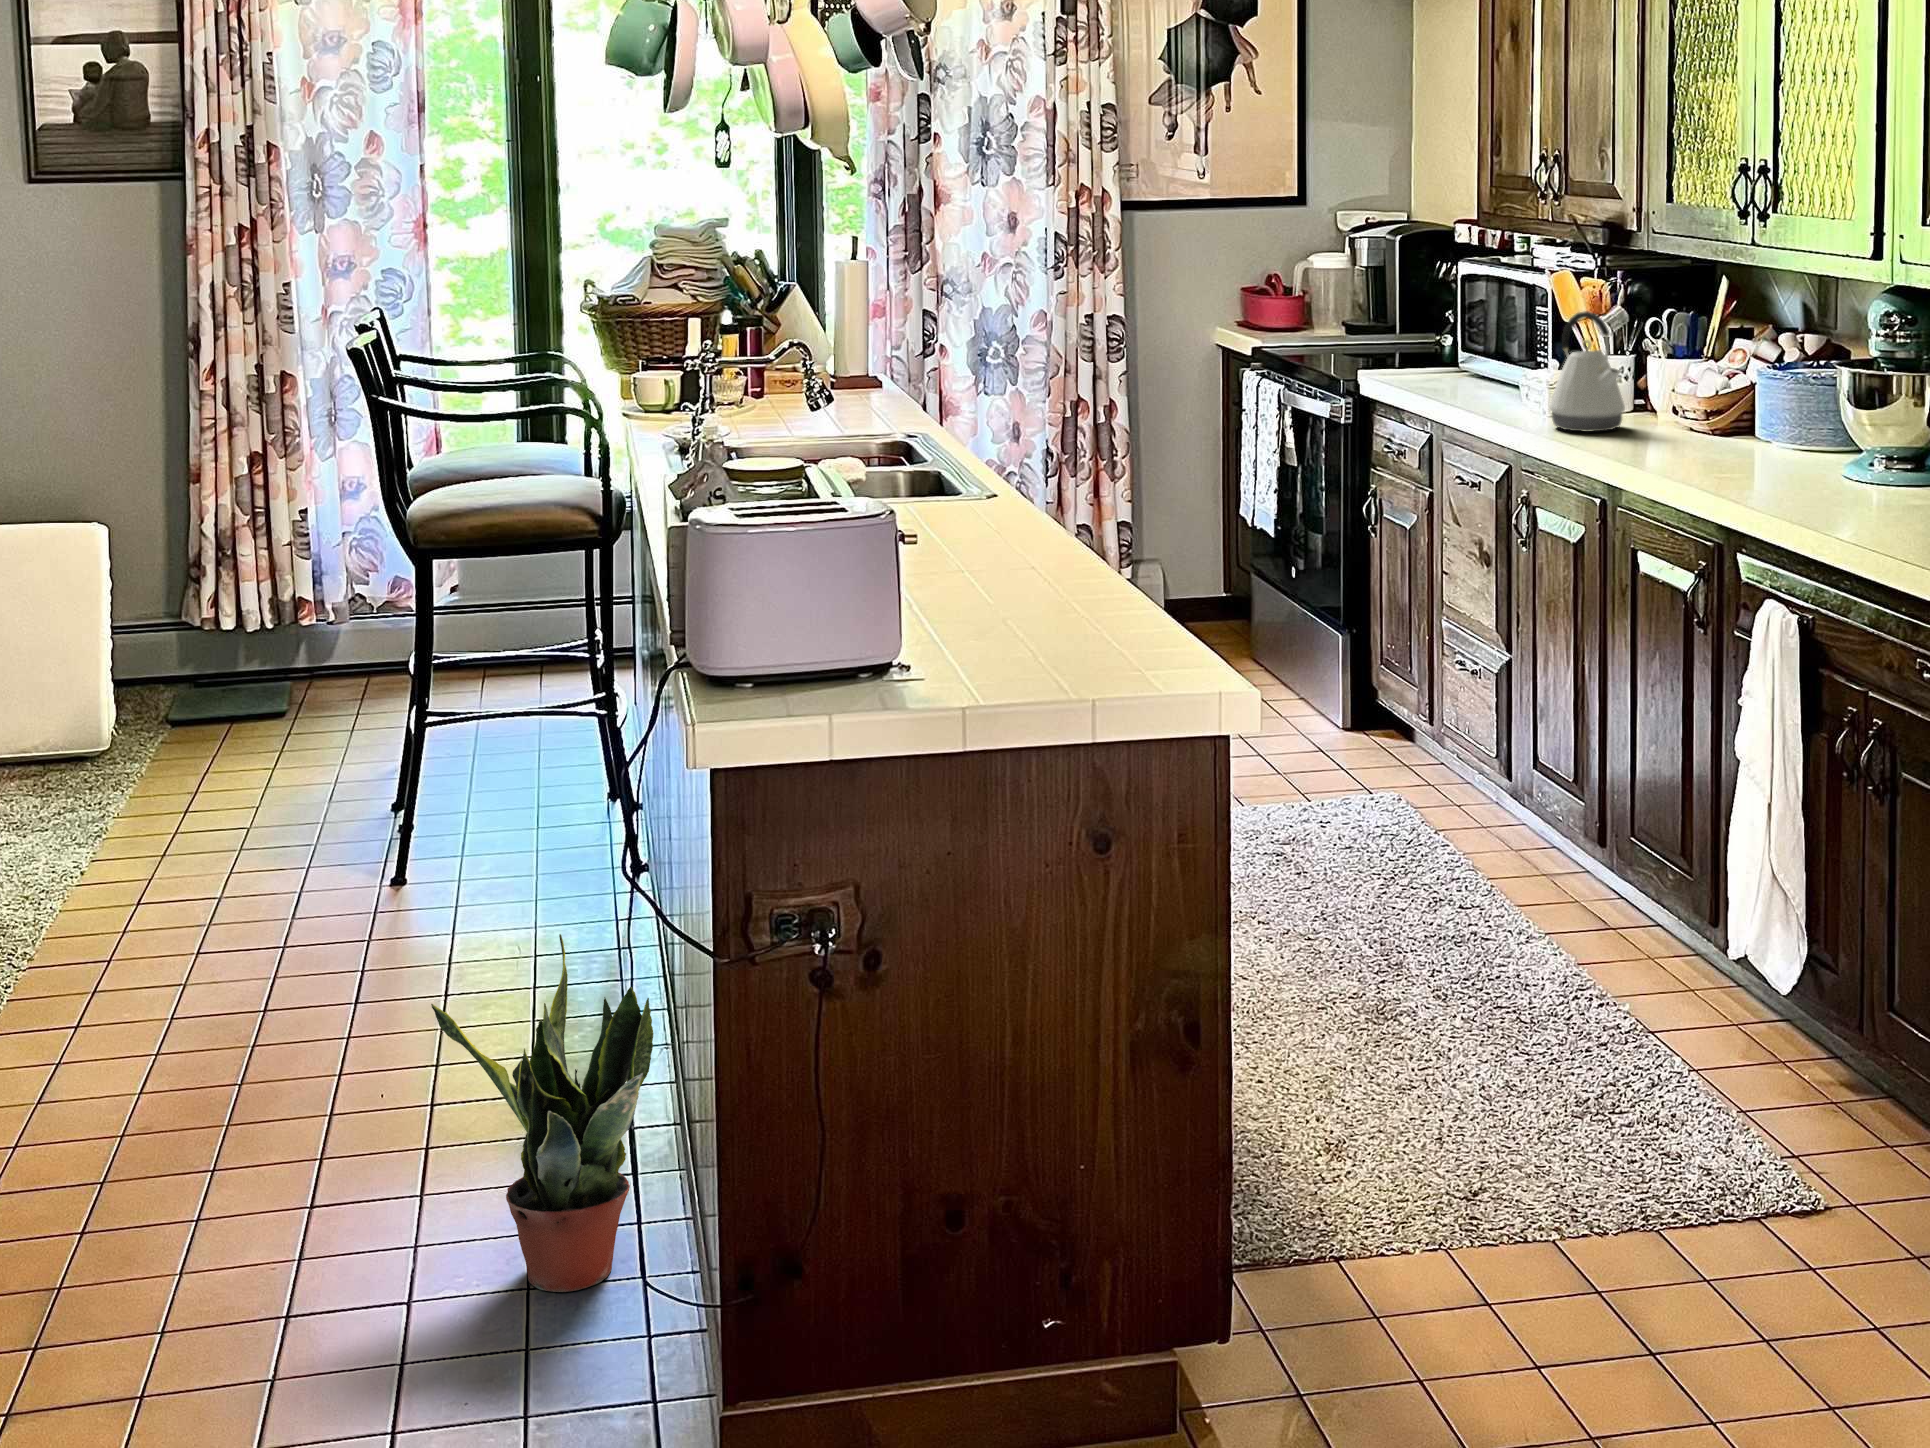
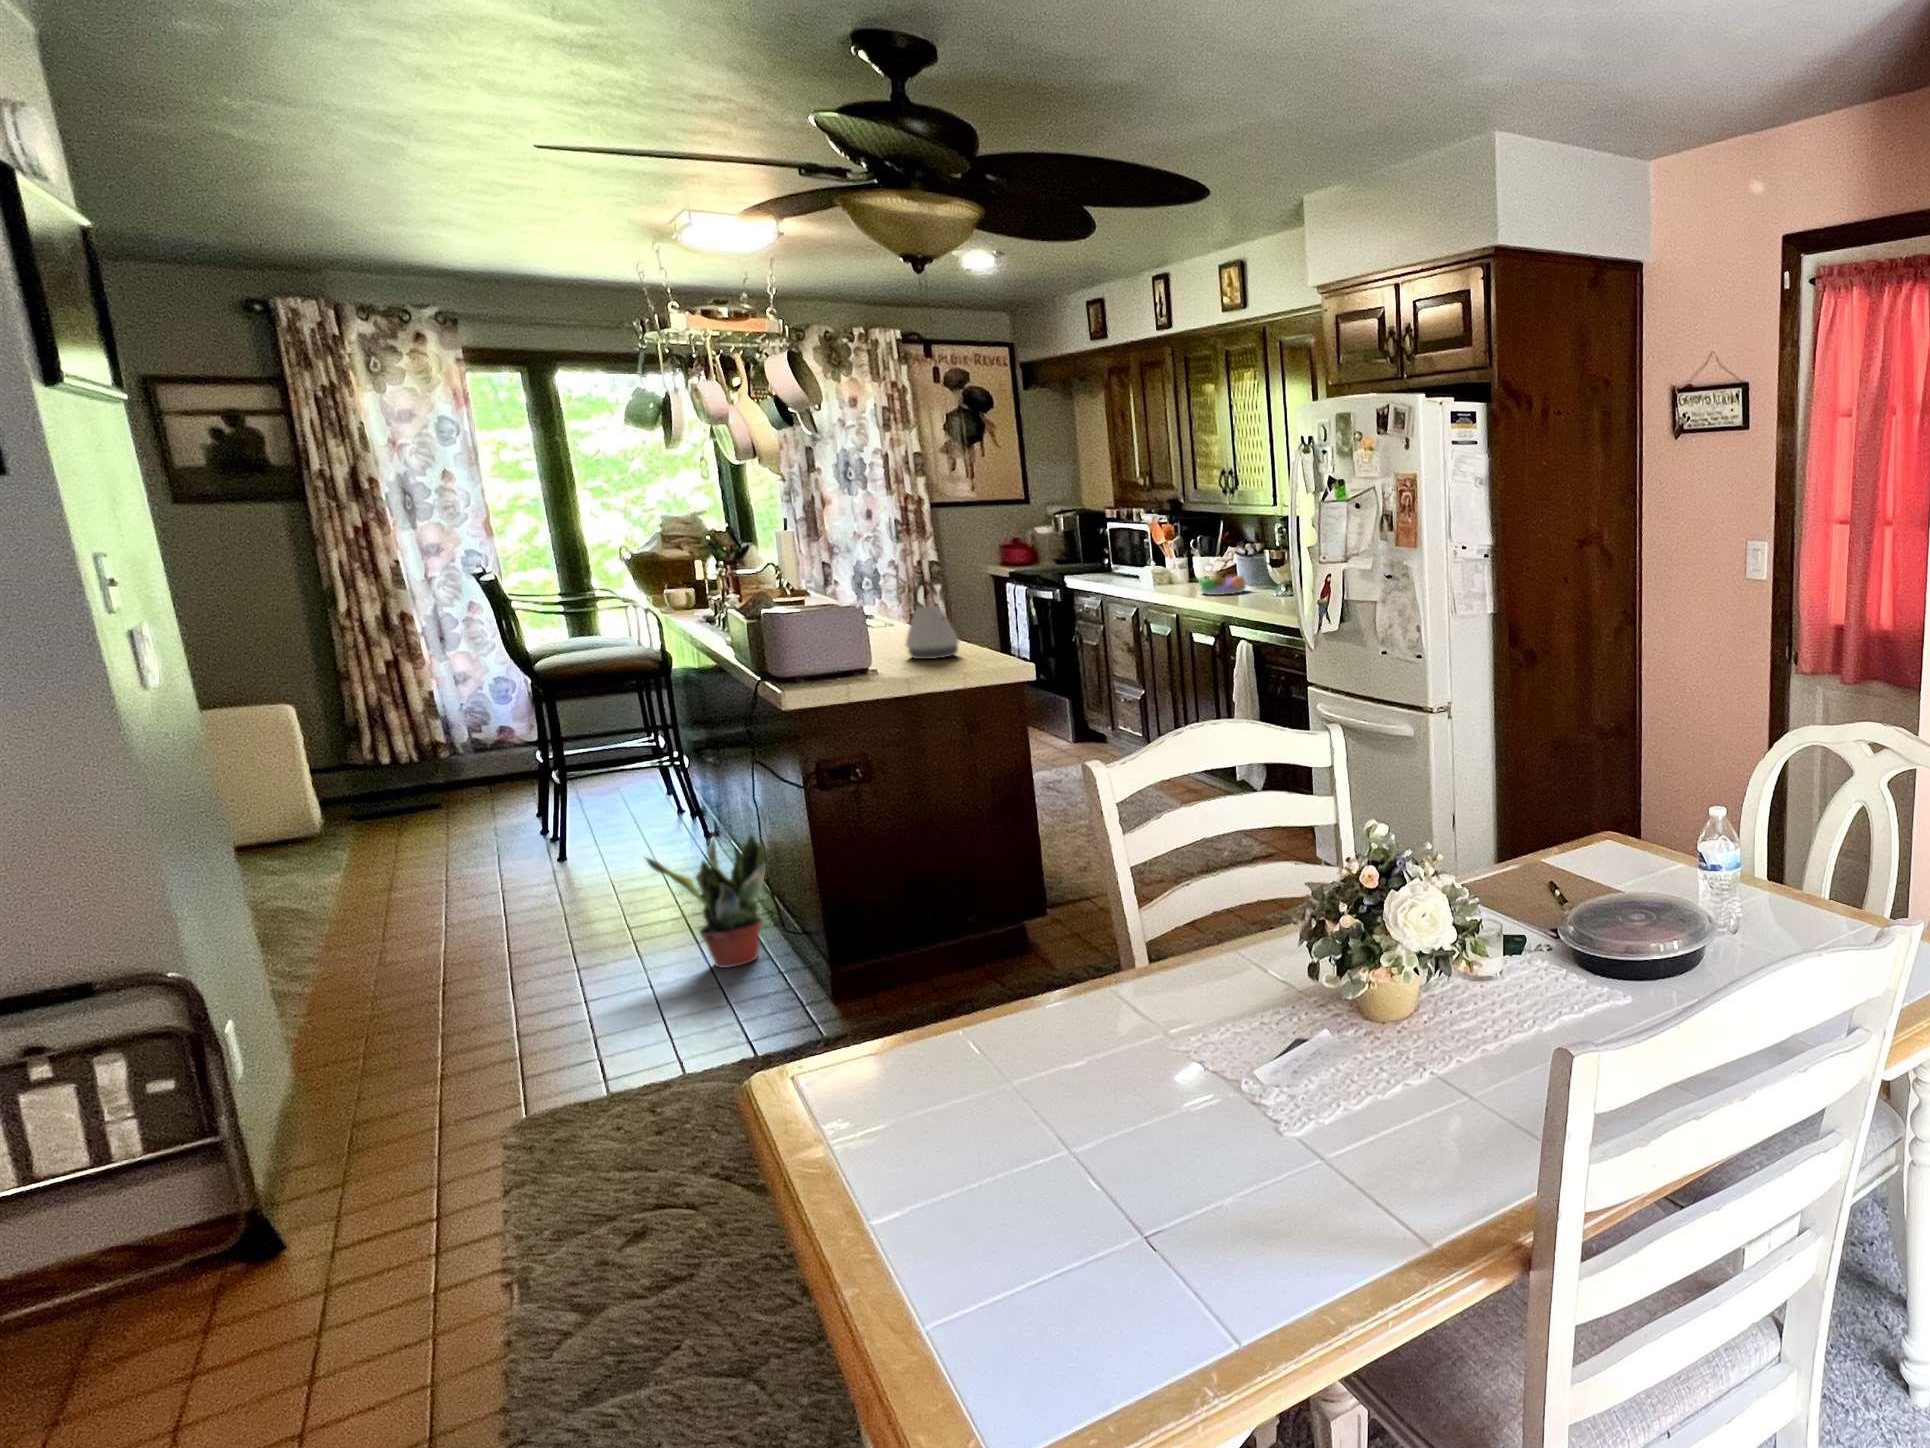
kettle: present [1549,311,1625,431] -> present [906,580,959,659]
fruit bowl: none [1650,406,1780,465] -> present [1197,574,1246,595]

